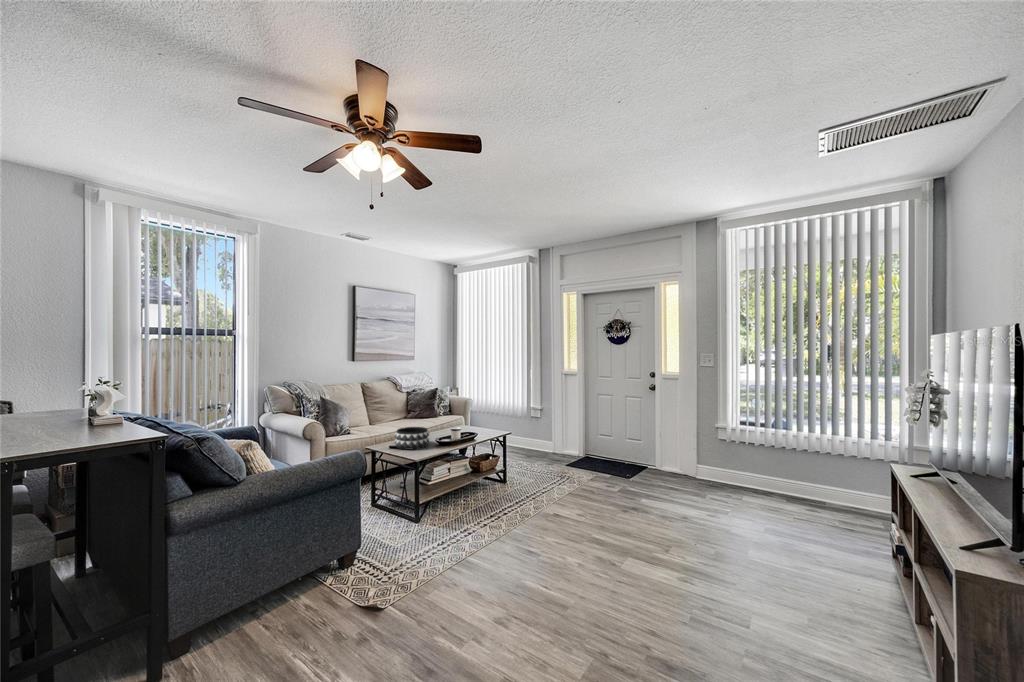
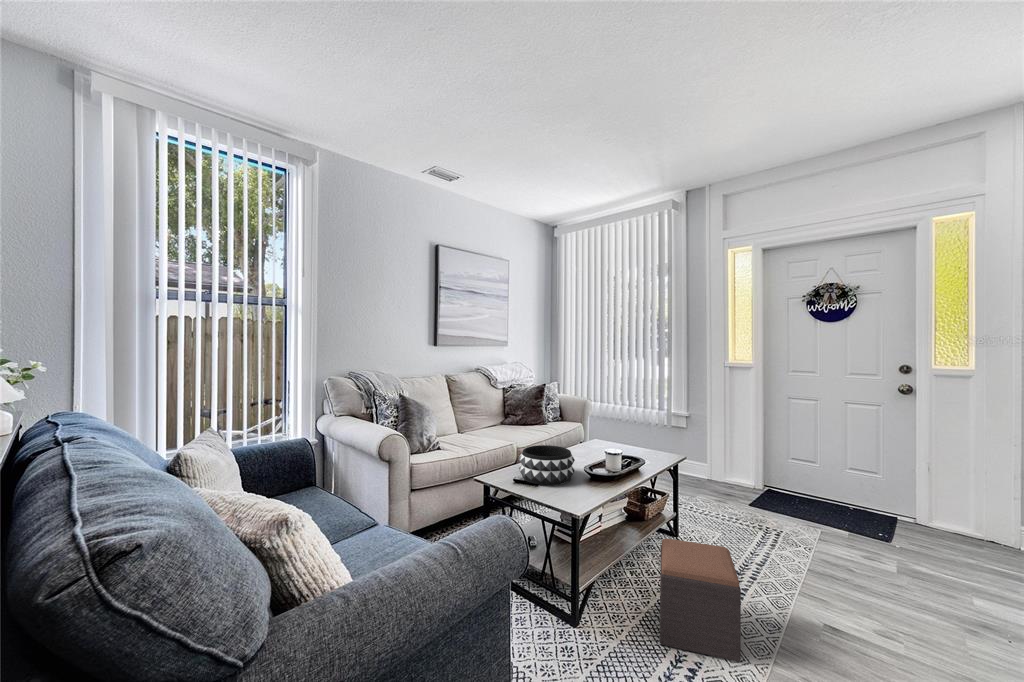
footstool: none [461,476,508,533] -> present [660,538,741,662]

